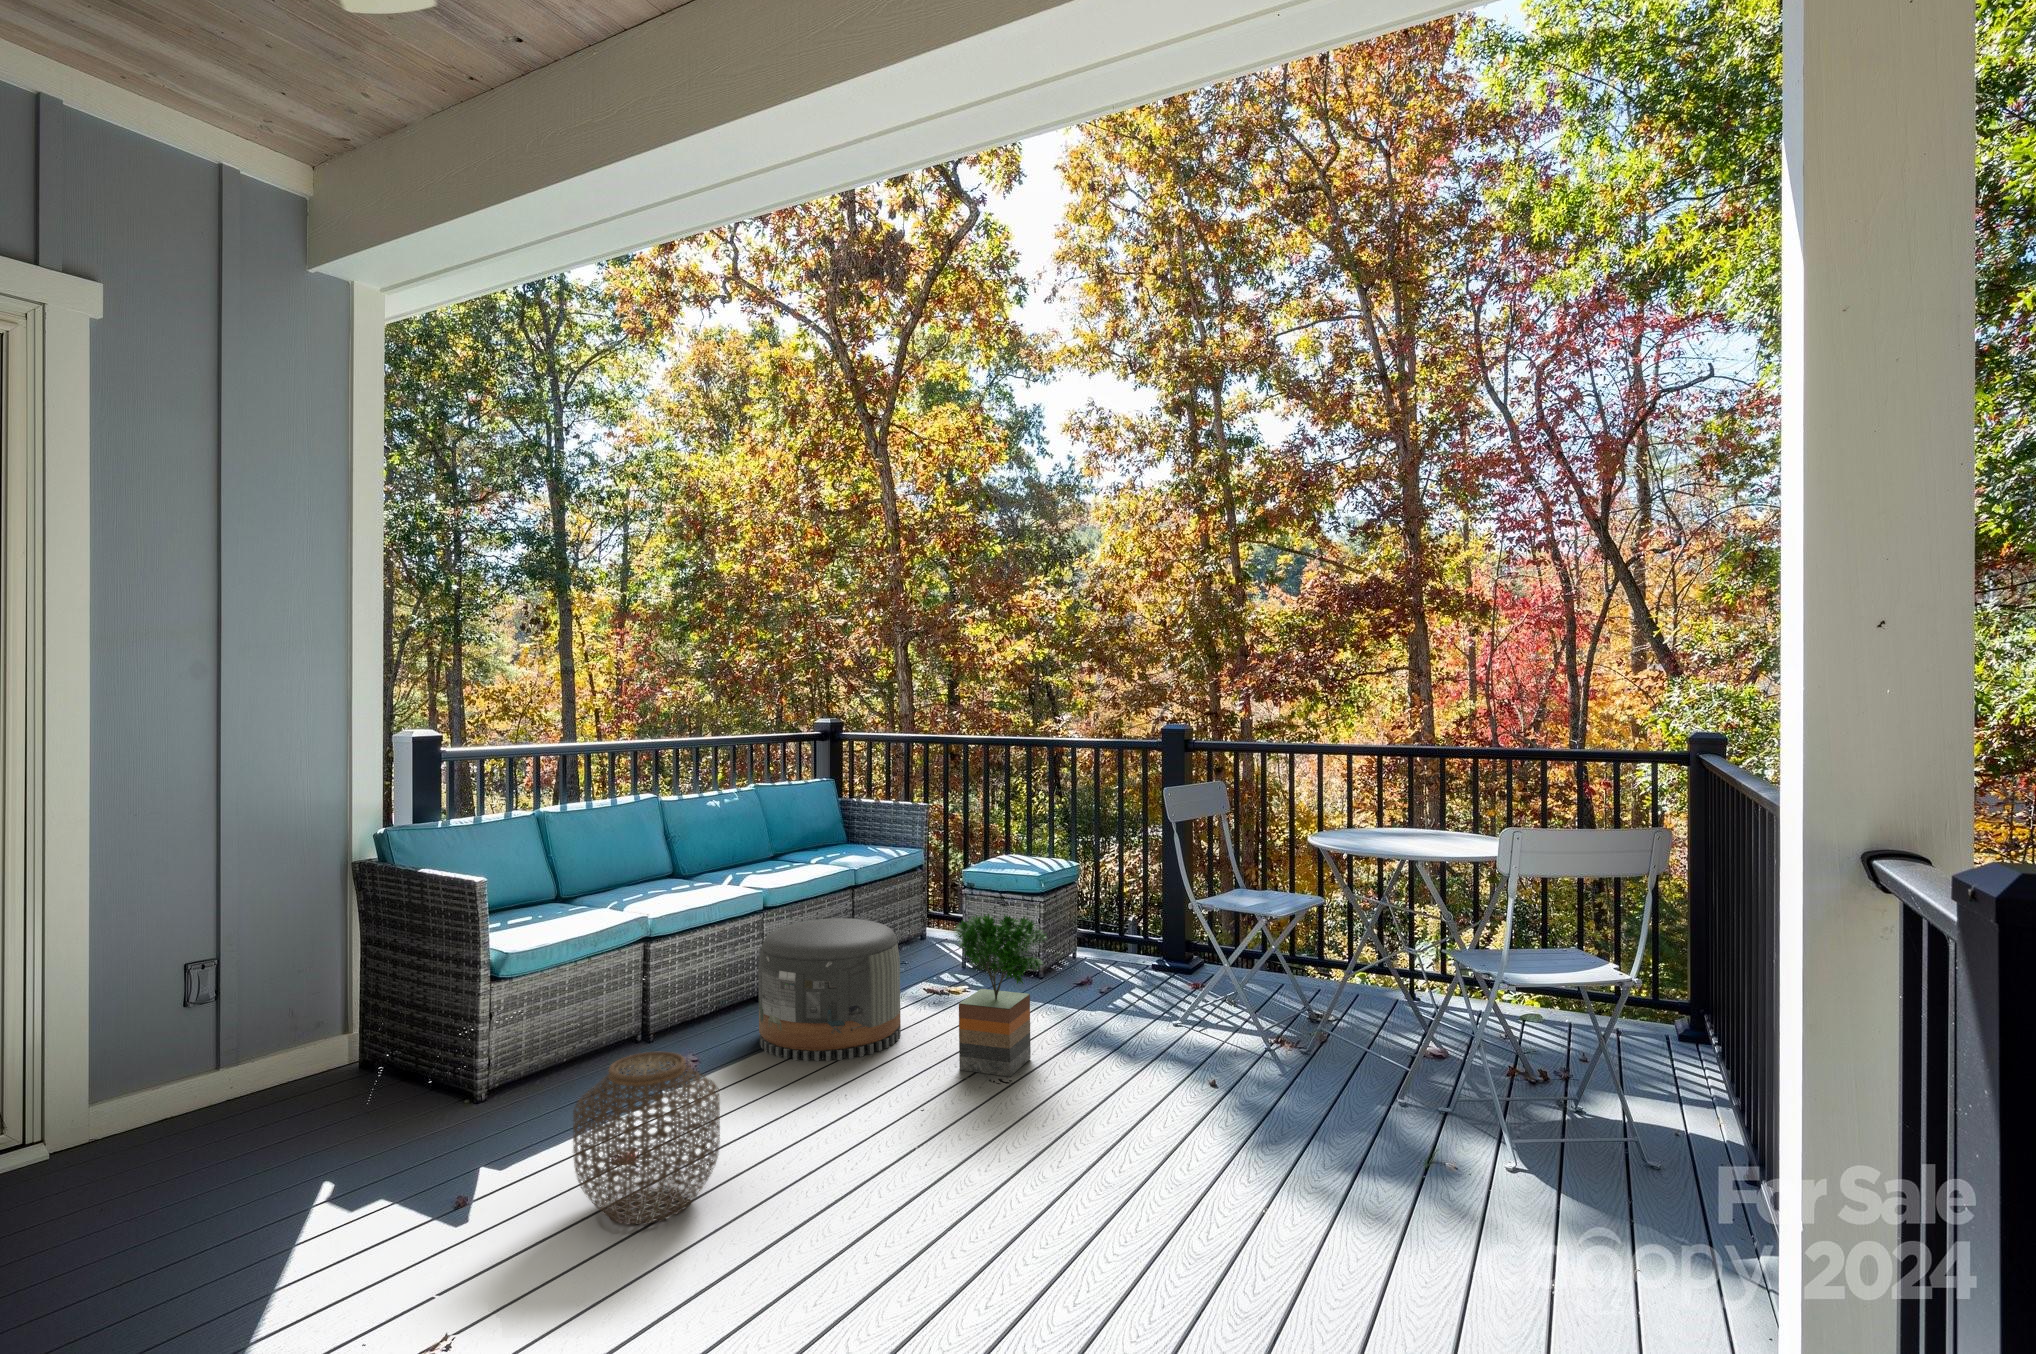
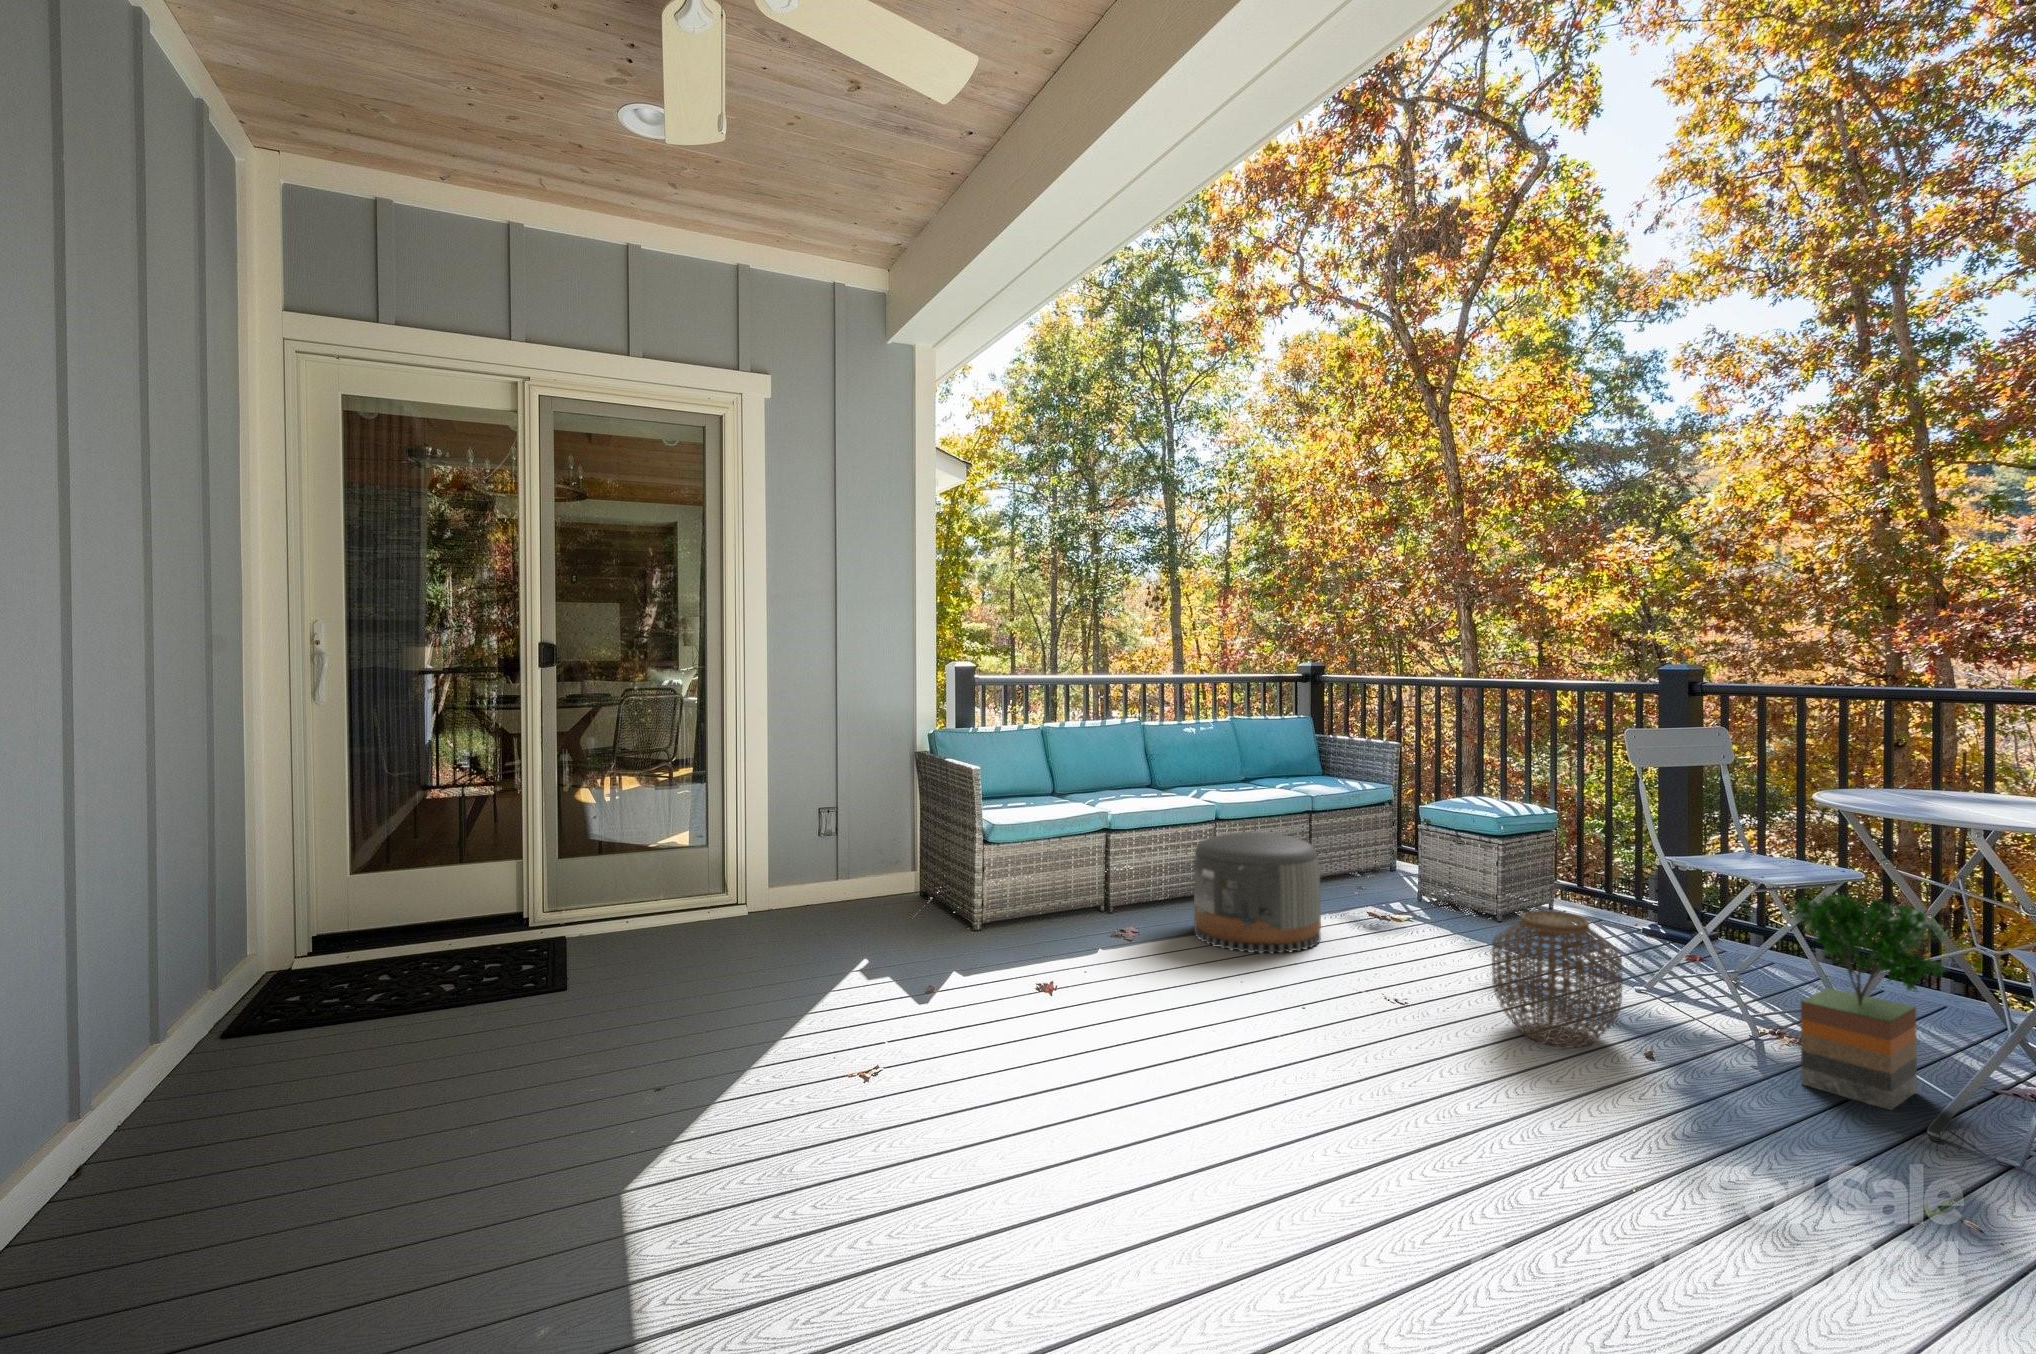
potted tree: present [953,913,1047,1077] -> present [1791,894,1947,1110]
woven basket: present [573,1052,720,1224] -> present [1492,911,1622,1047]

